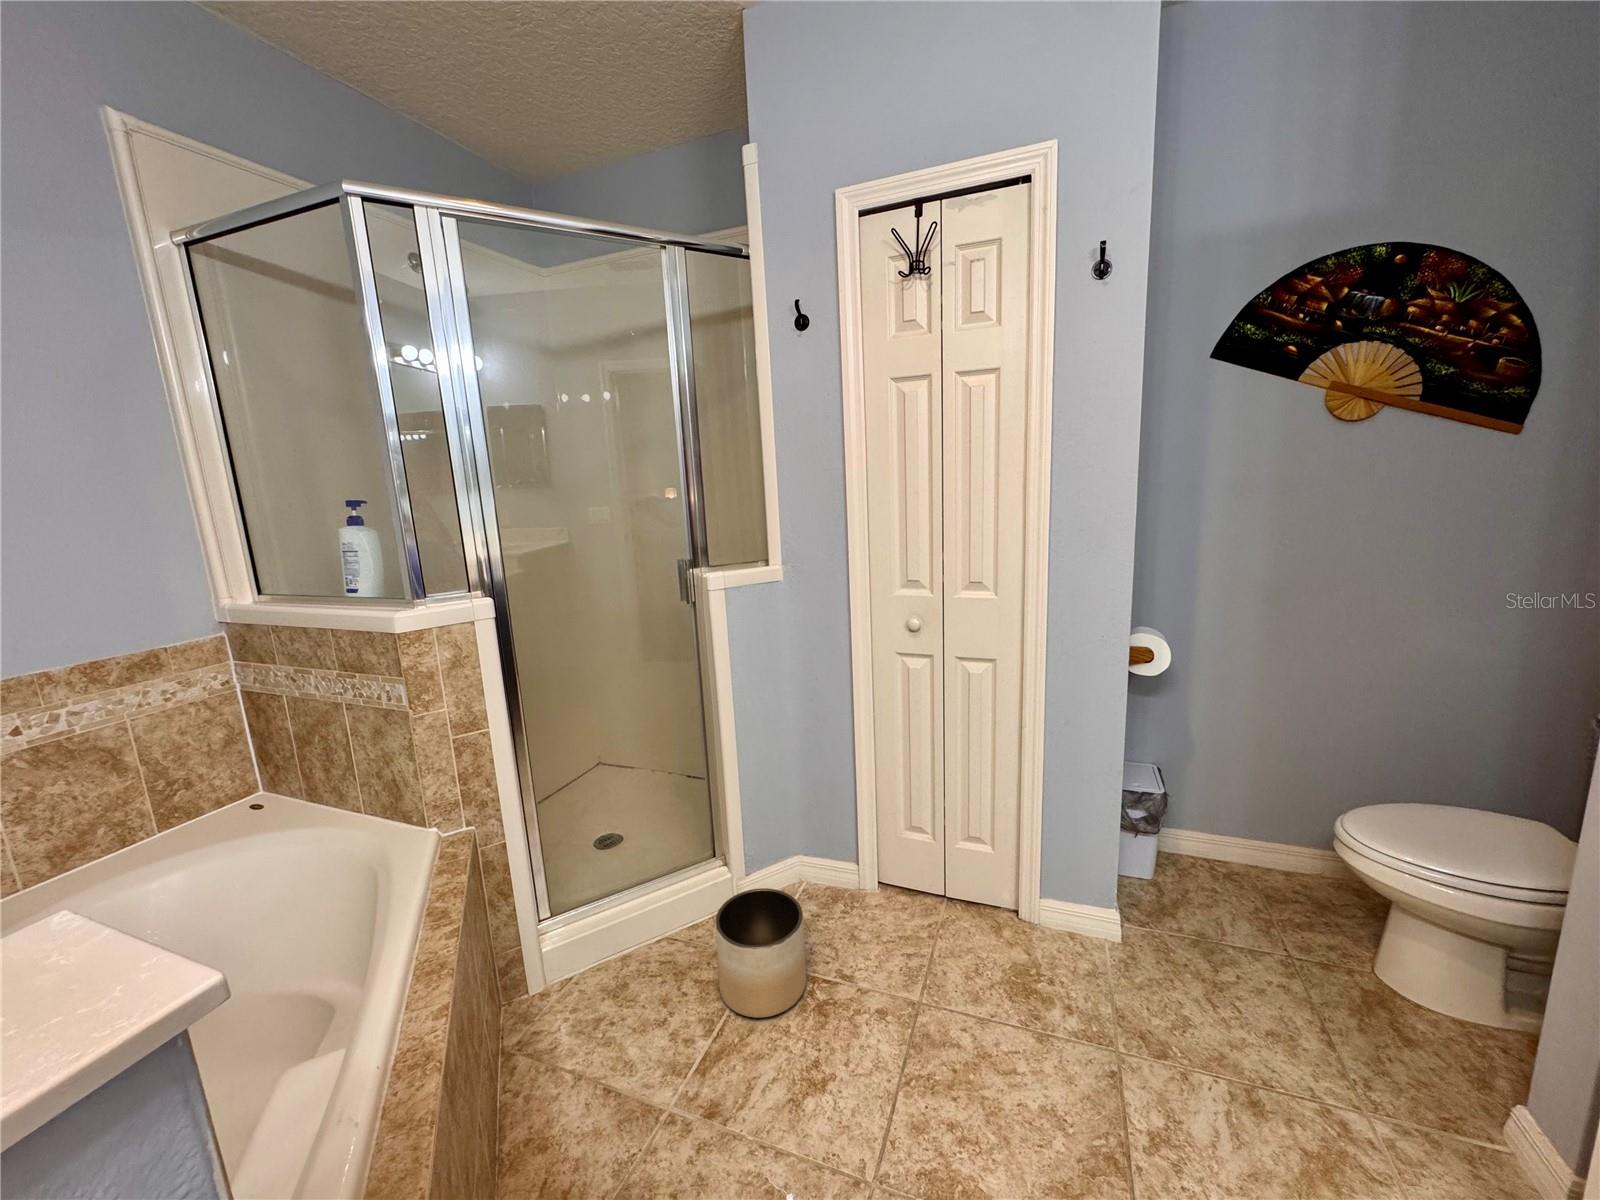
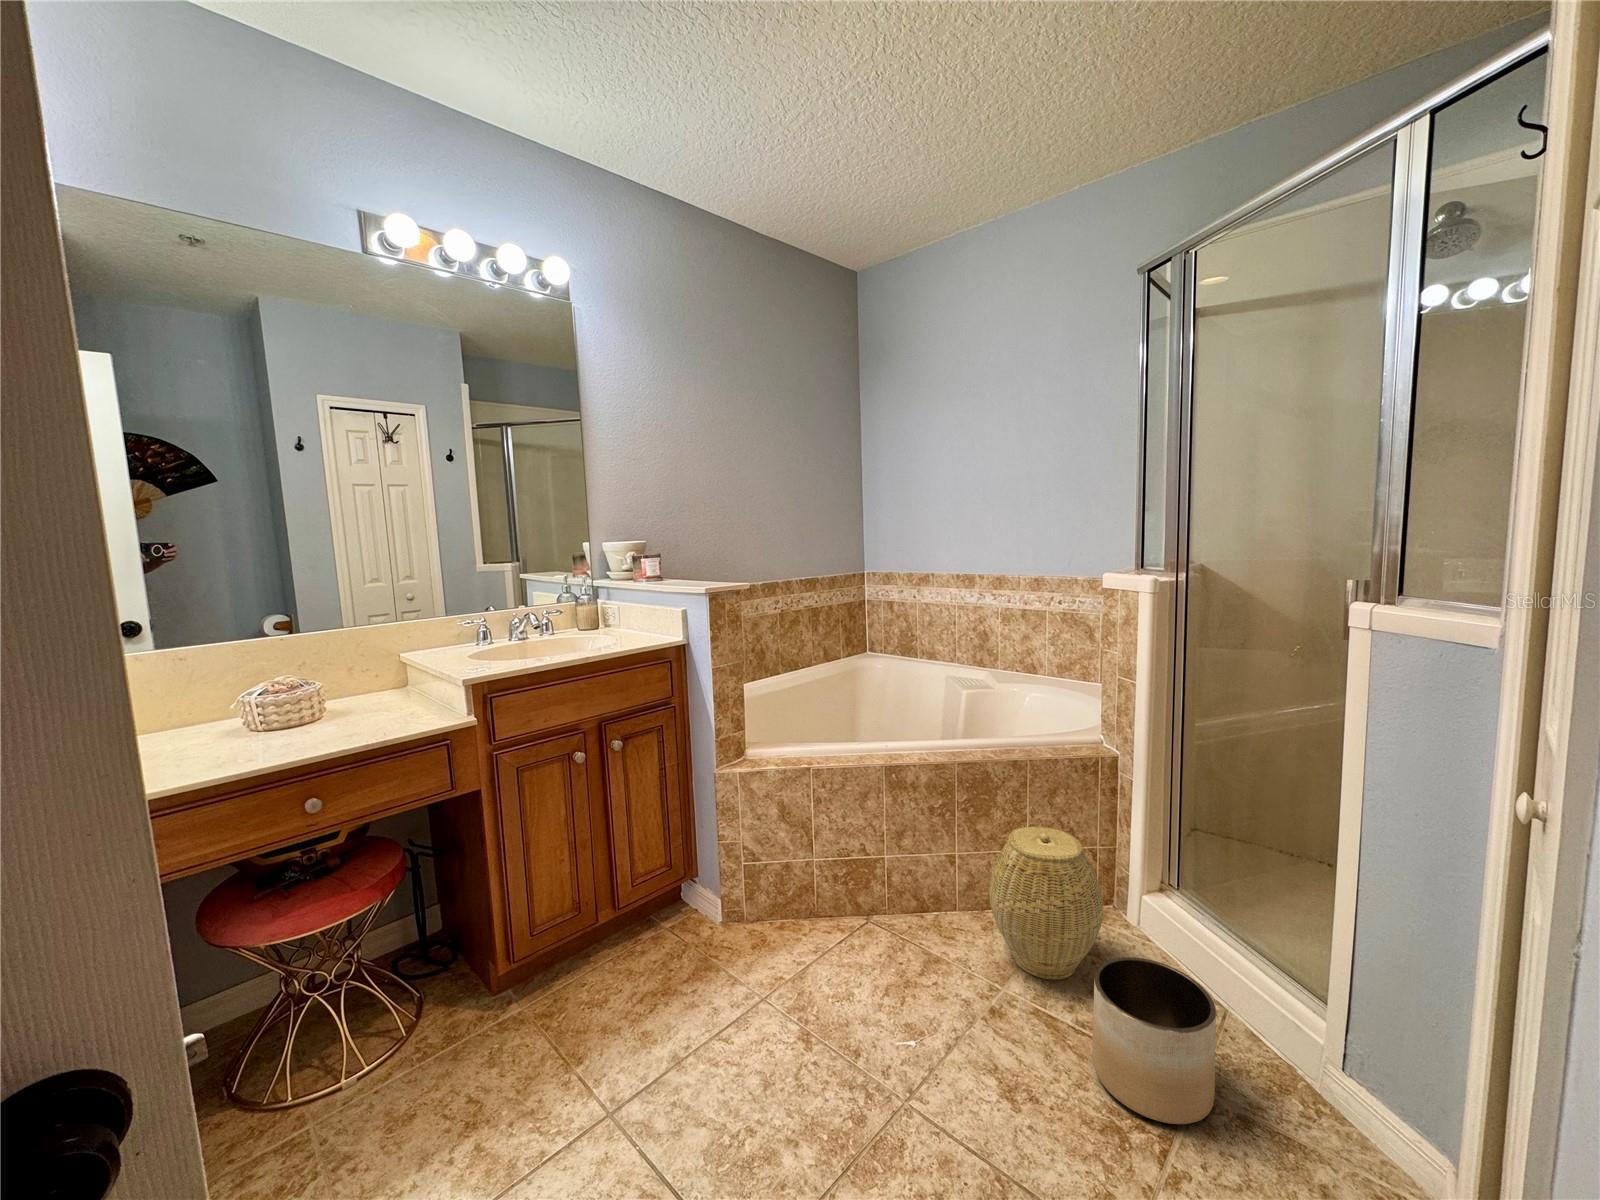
woven basket: none [526,912,665,1107] -> present [989,827,1103,980]

